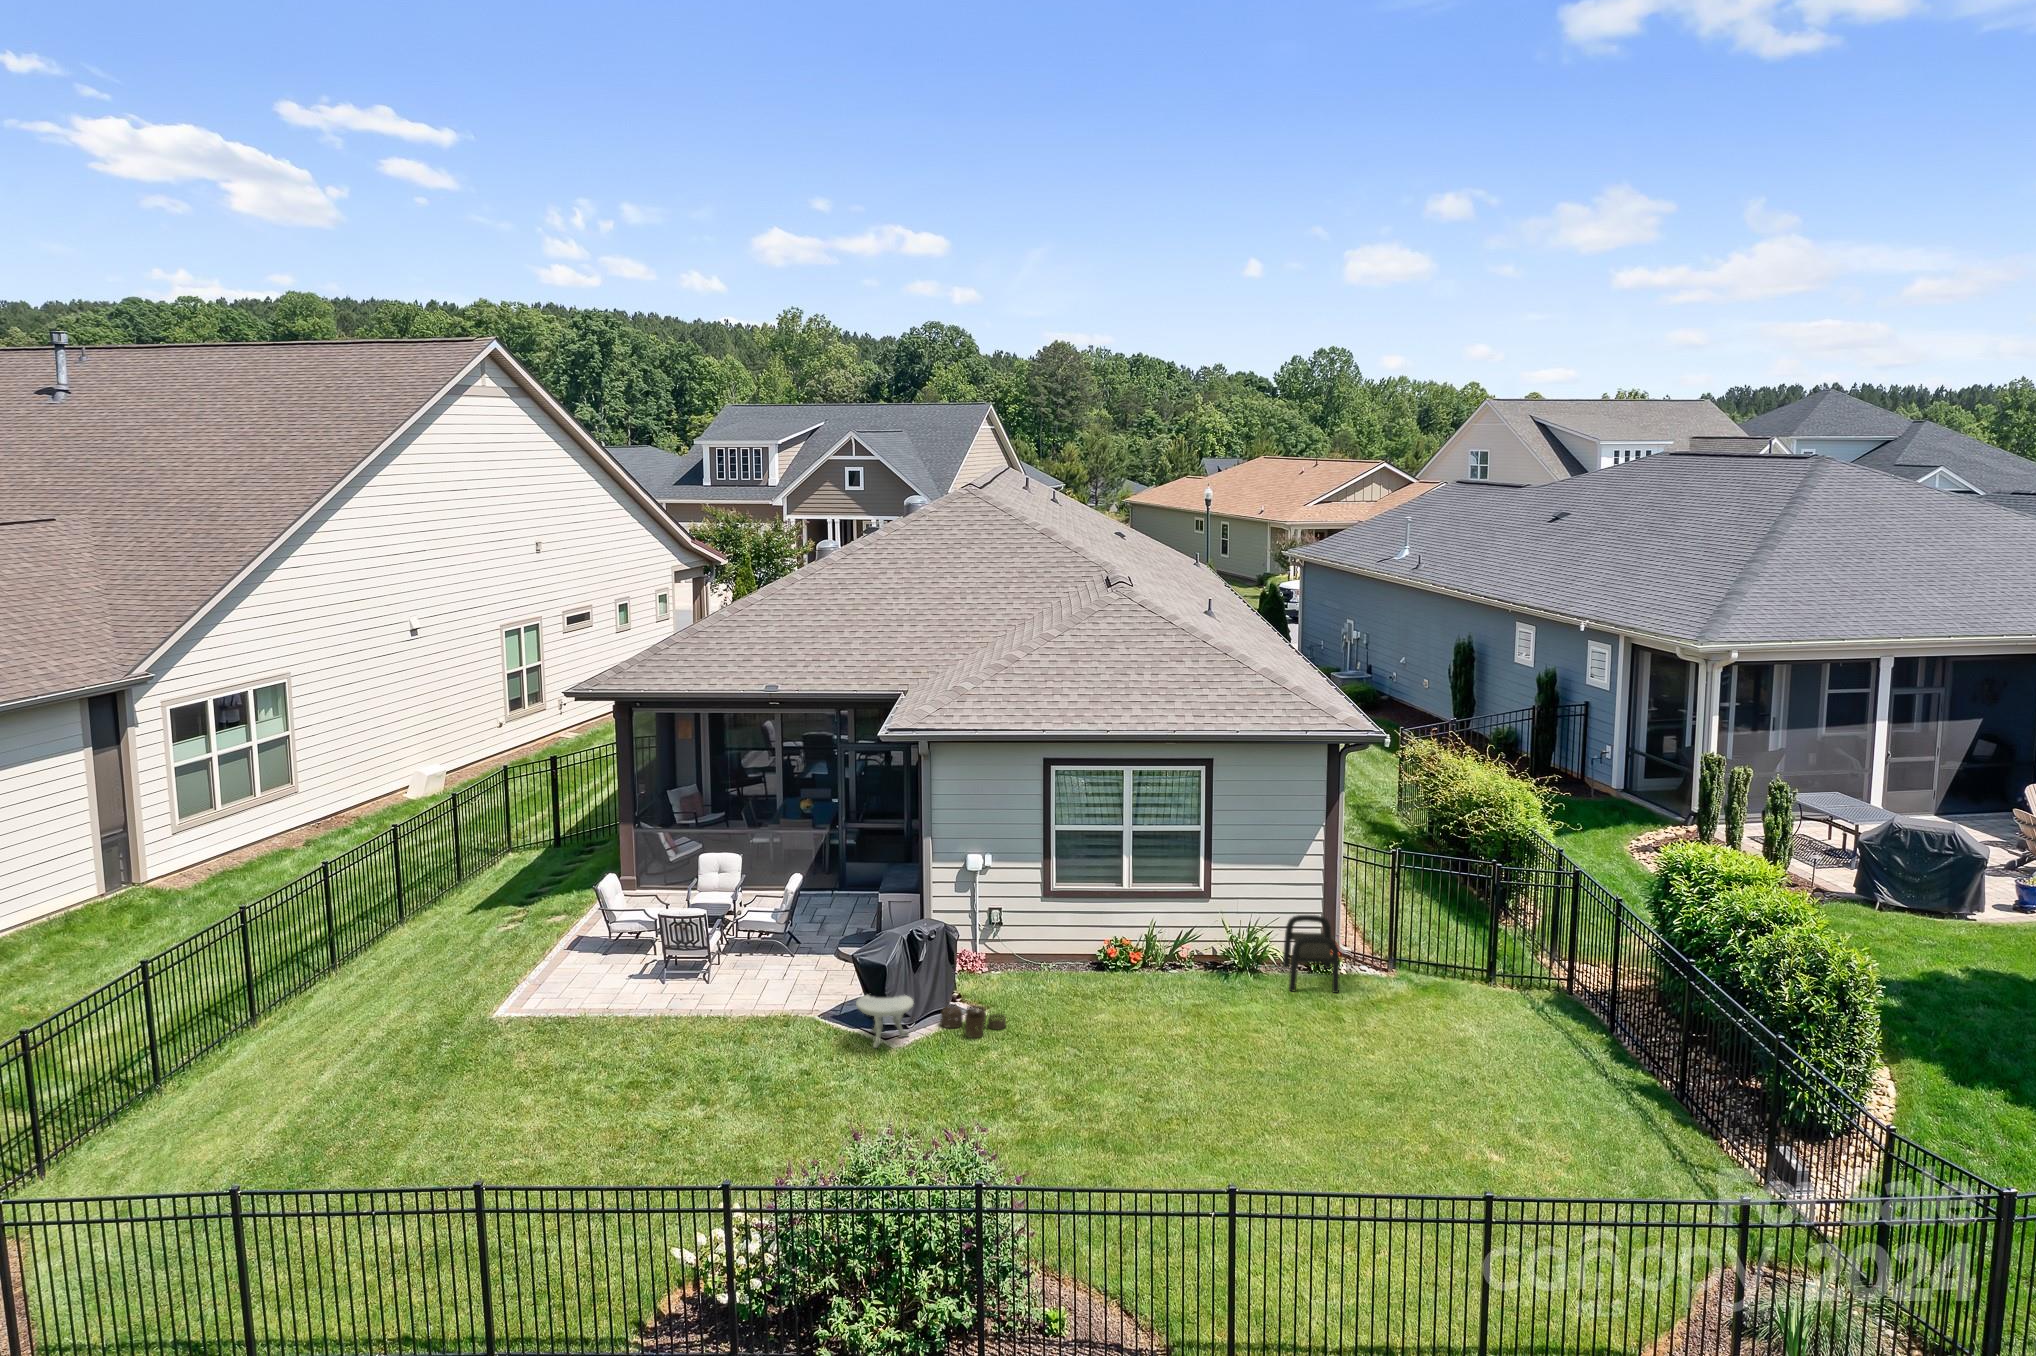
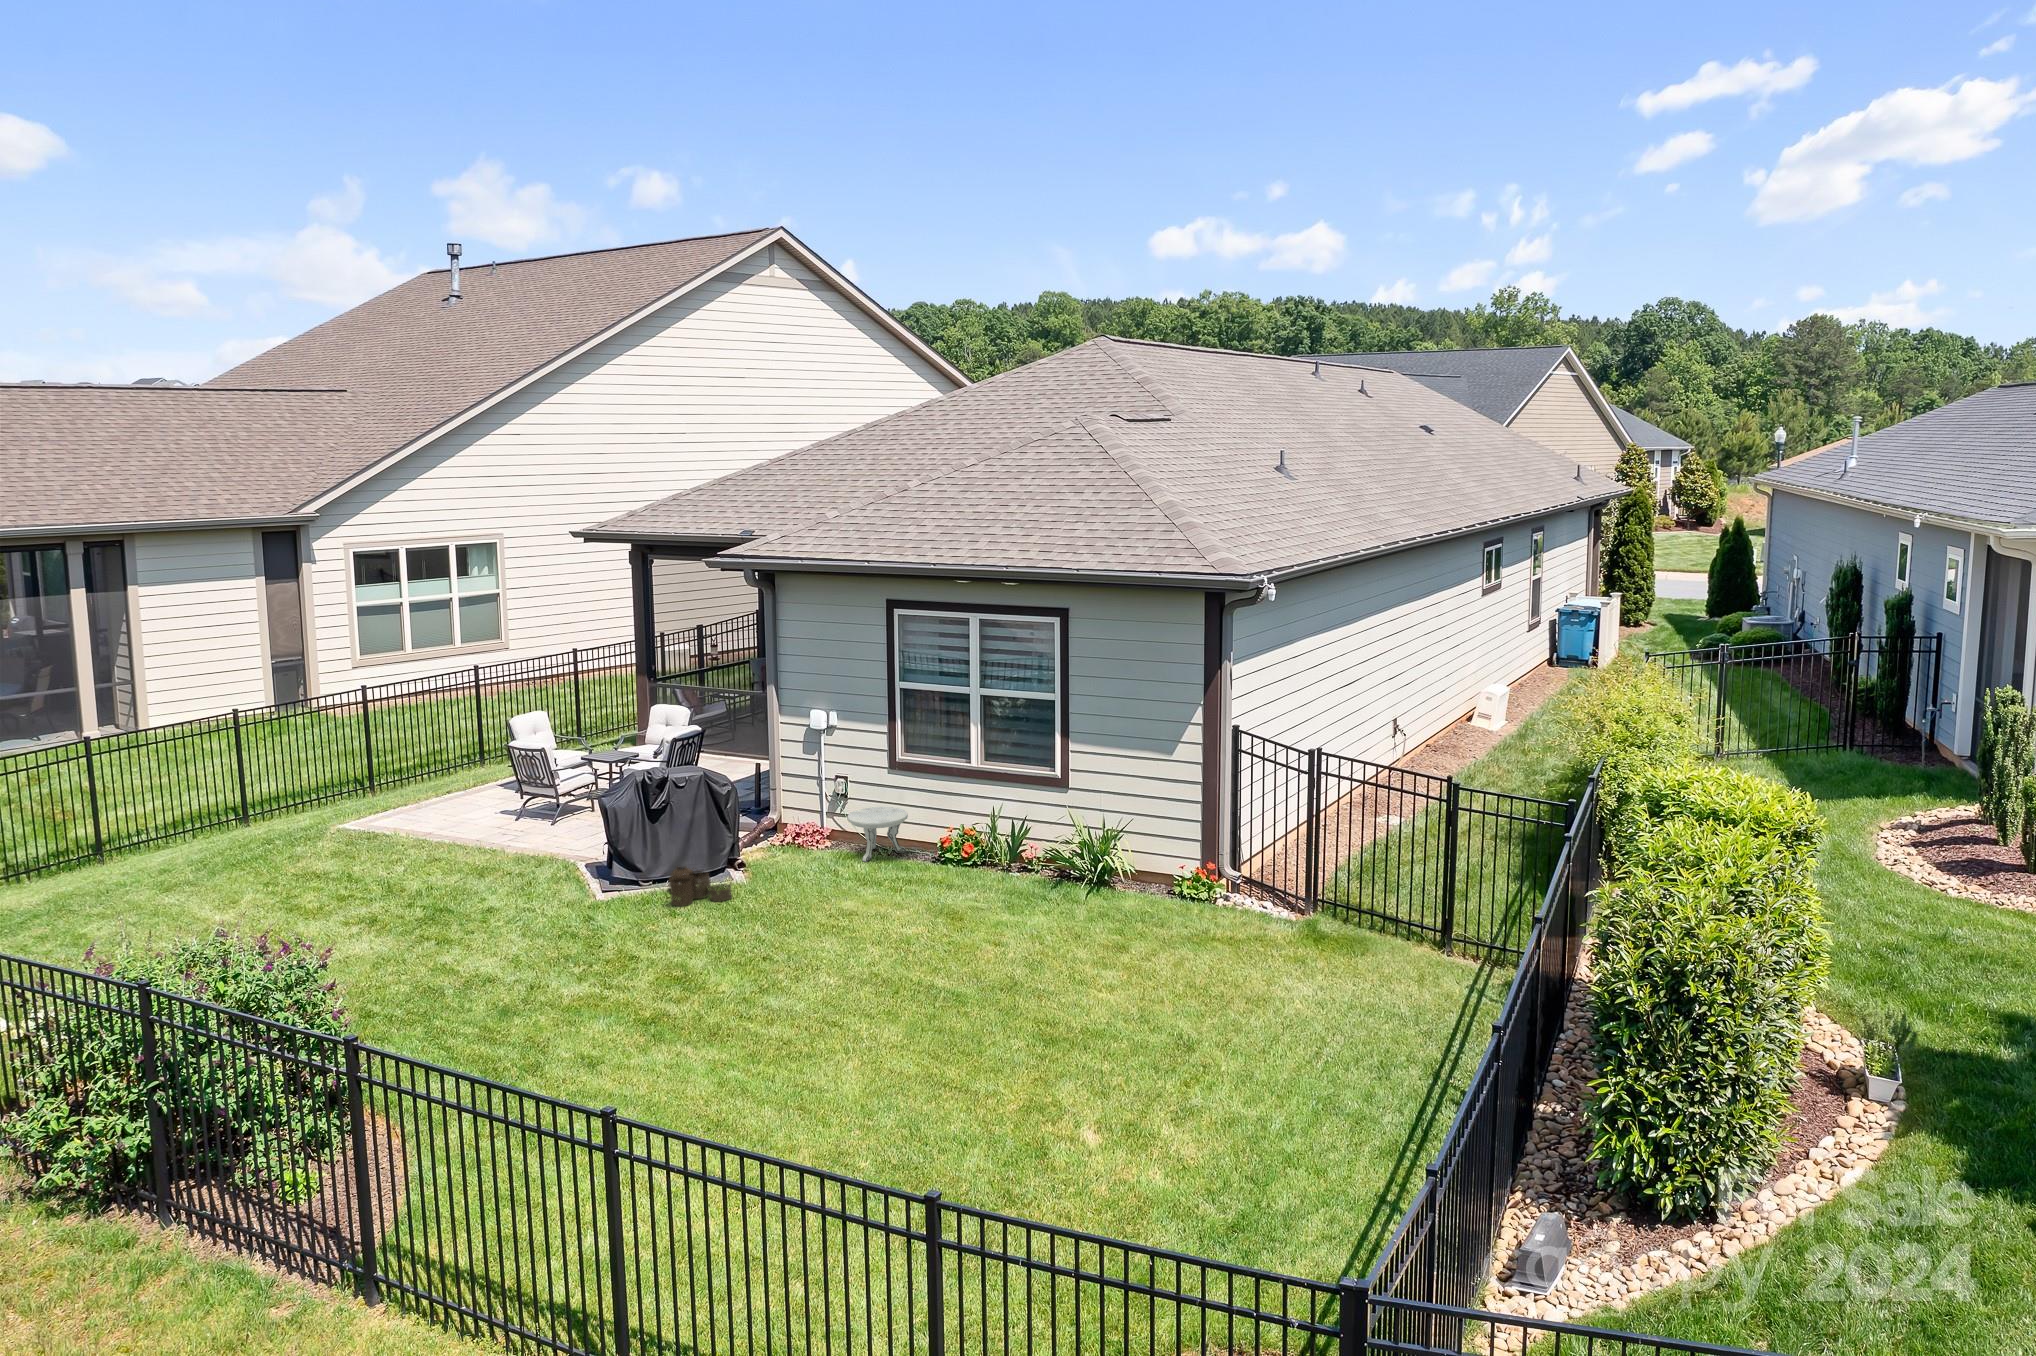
bench: present [1283,915,1339,993] -> none [1107,817,1205,919]
side table: present [856,995,913,1048] -> present [847,807,908,862]

